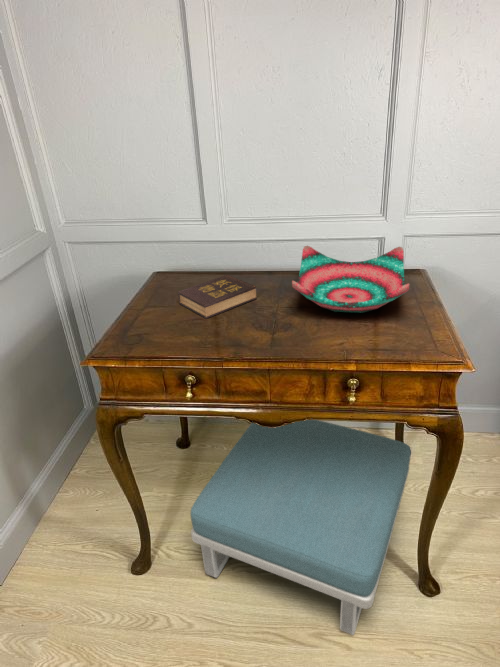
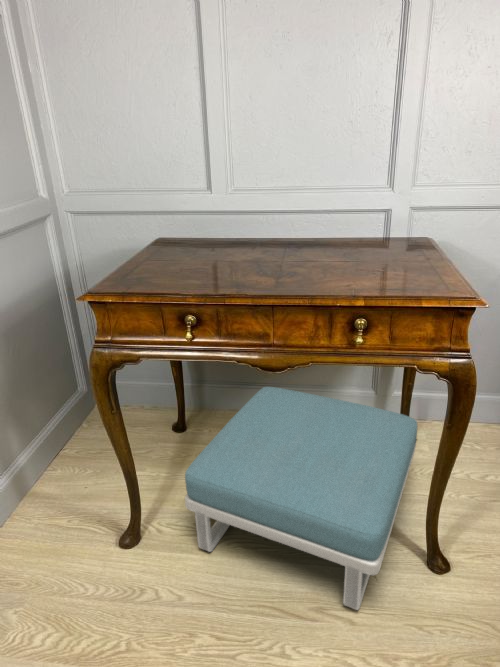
decorative bowl: present [292,246,409,313] -> none [298,208,419,265]
hardback book: present [178,275,257,319] -> none [181,236,261,268]

